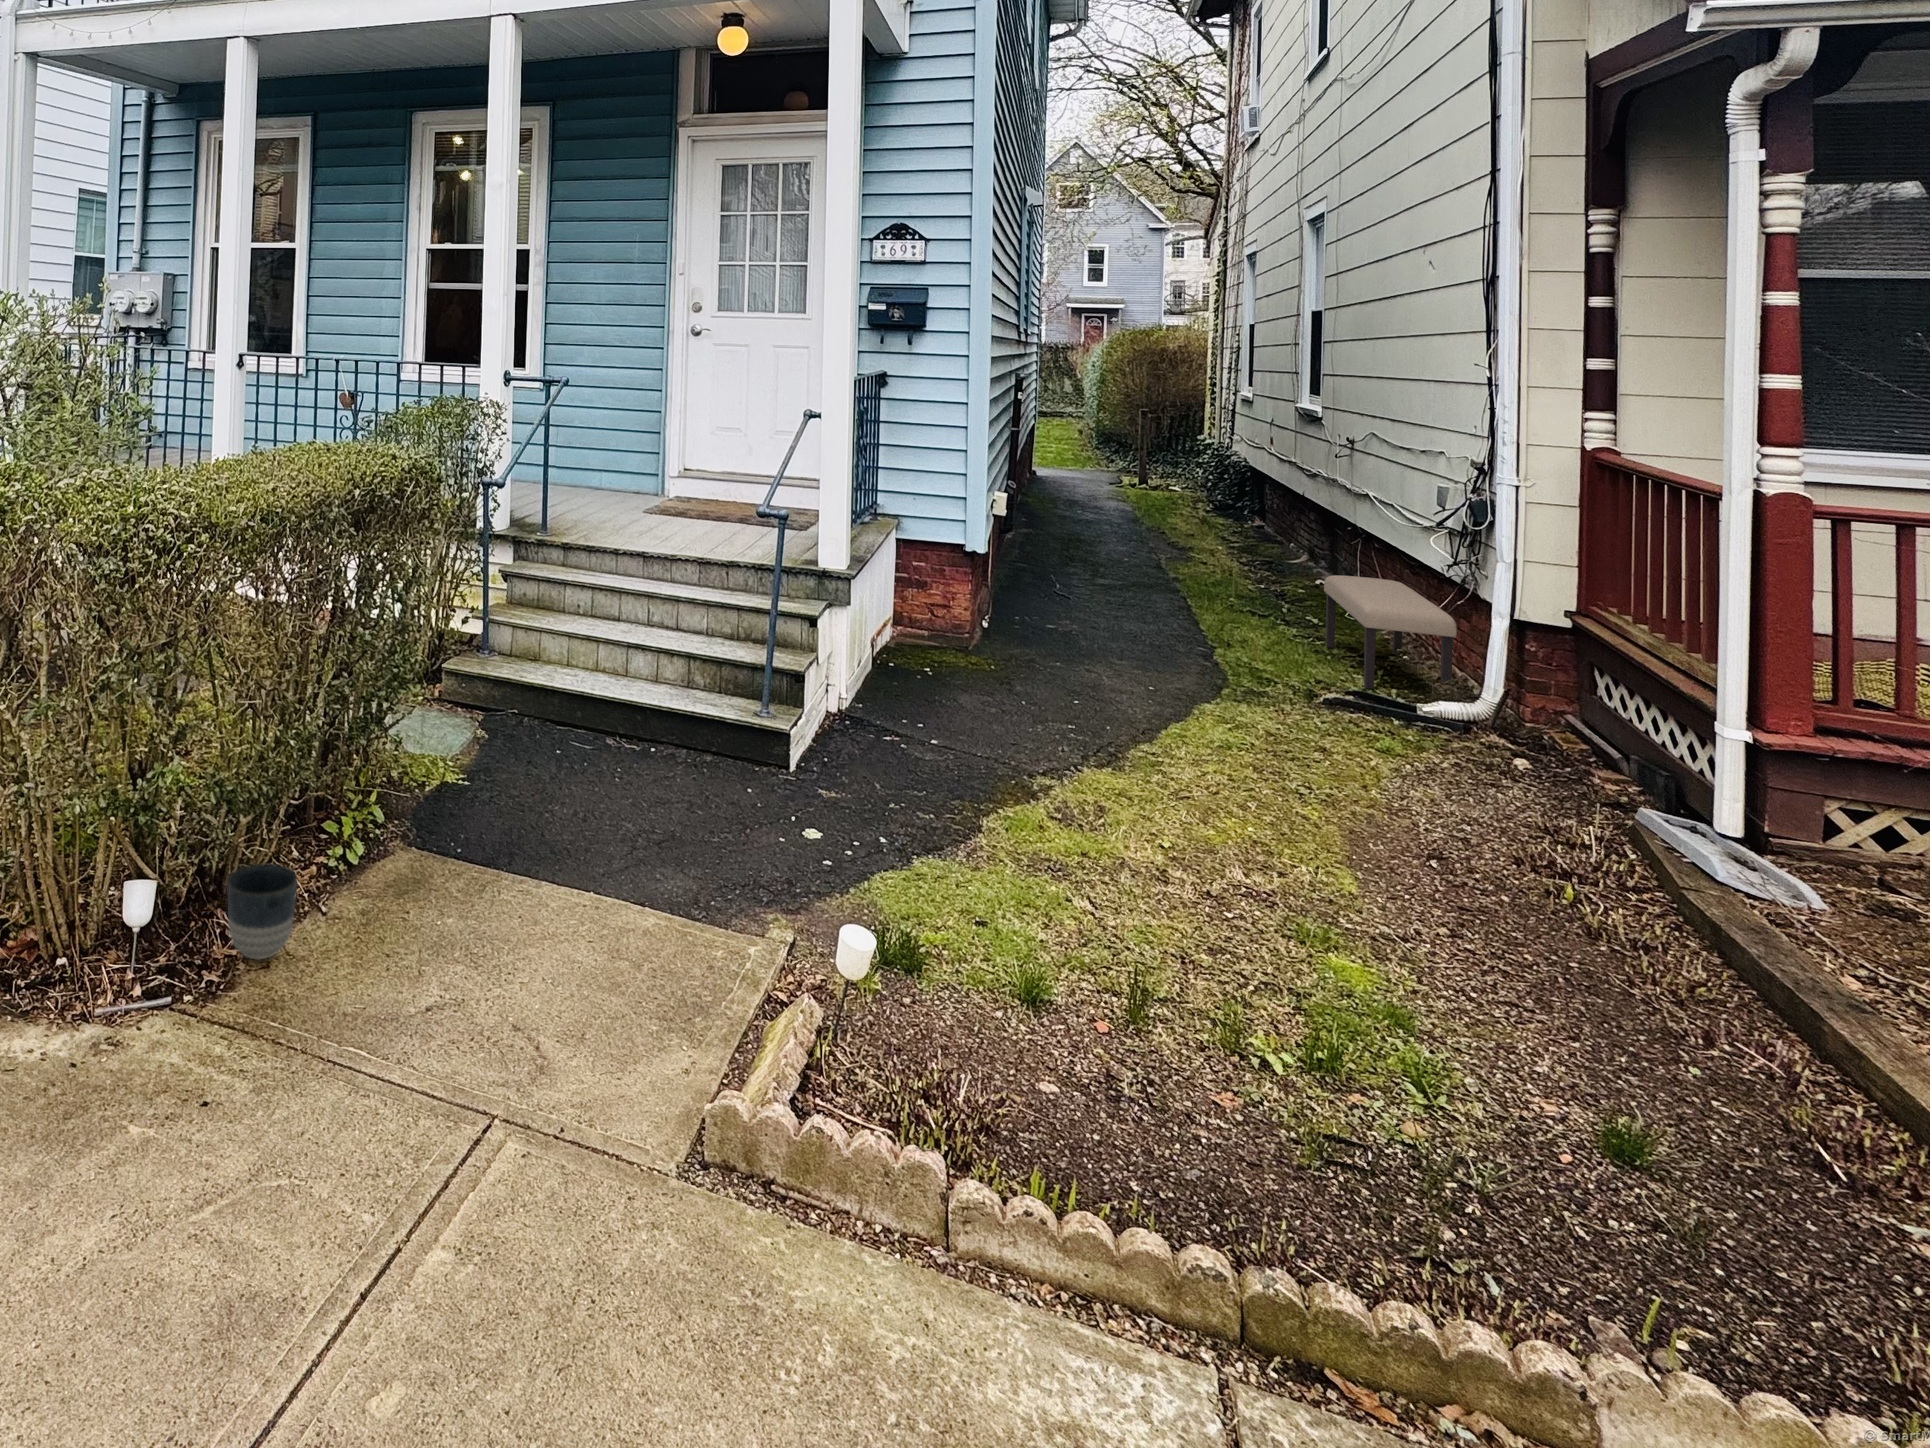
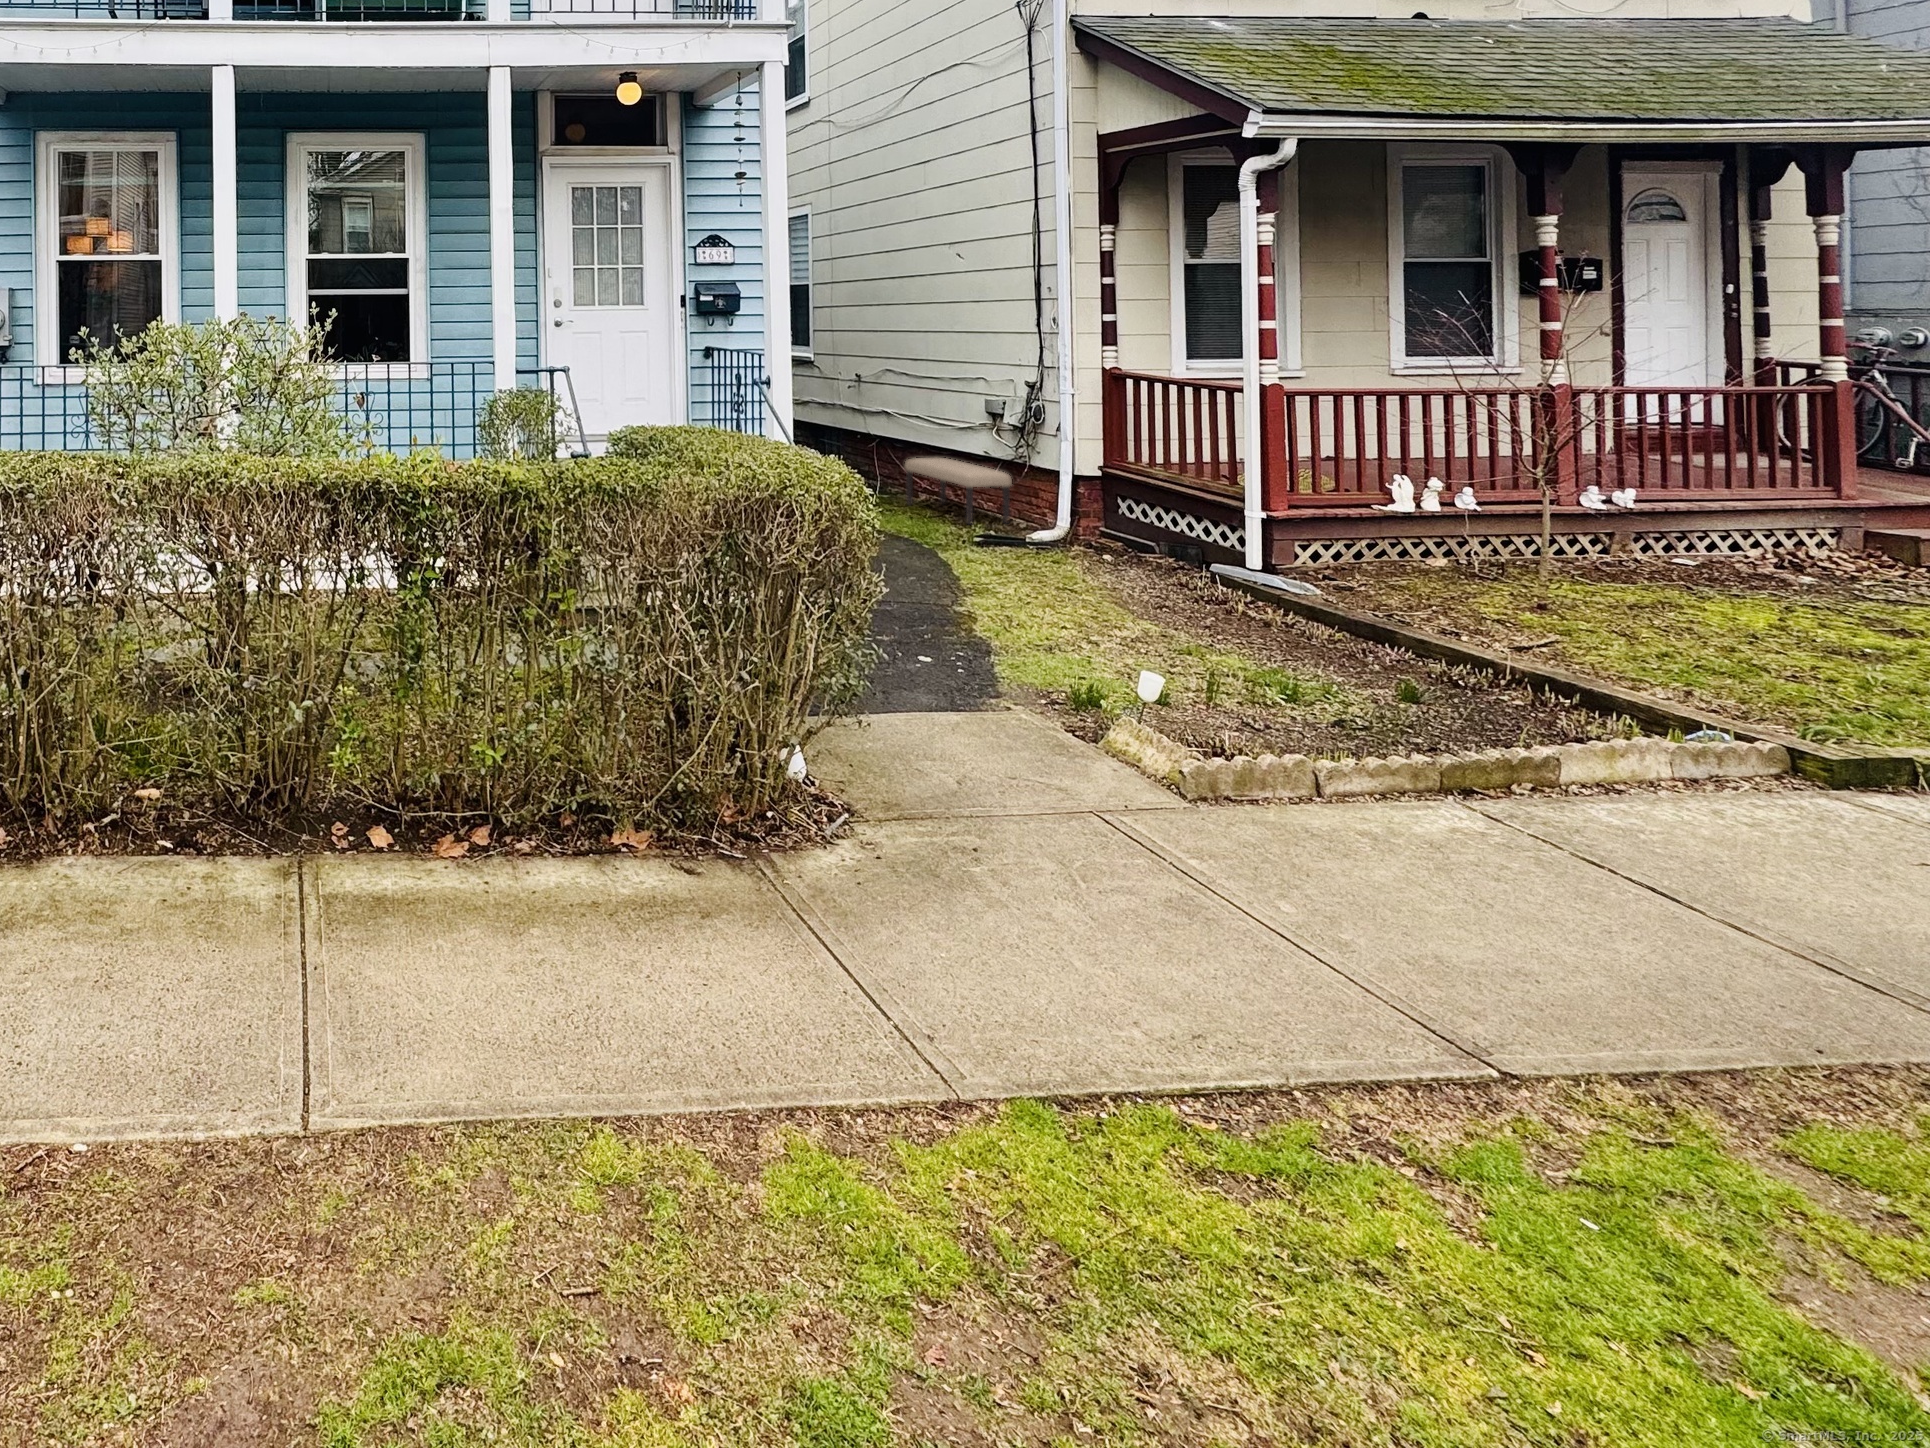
planter: present [228,864,297,960] -> none [831,724,882,788]

